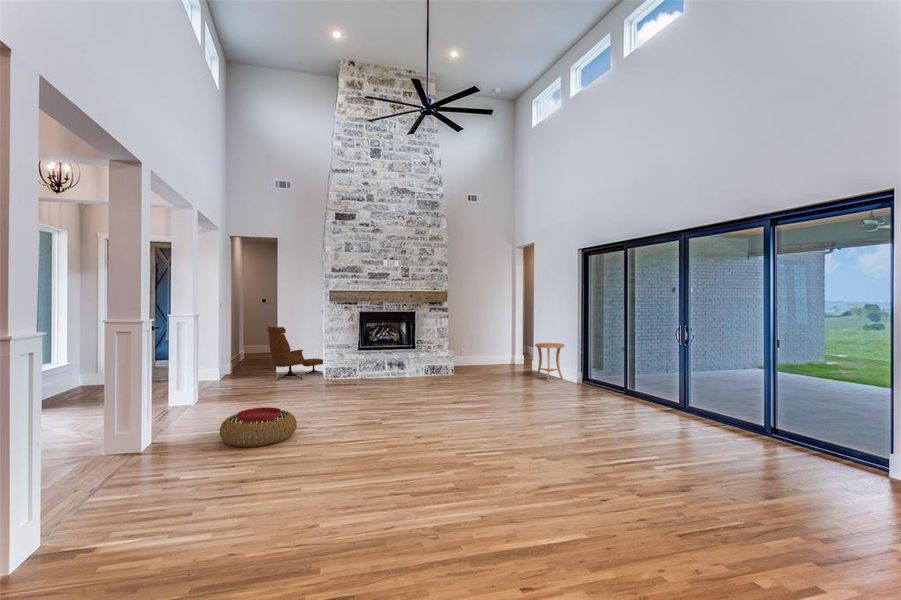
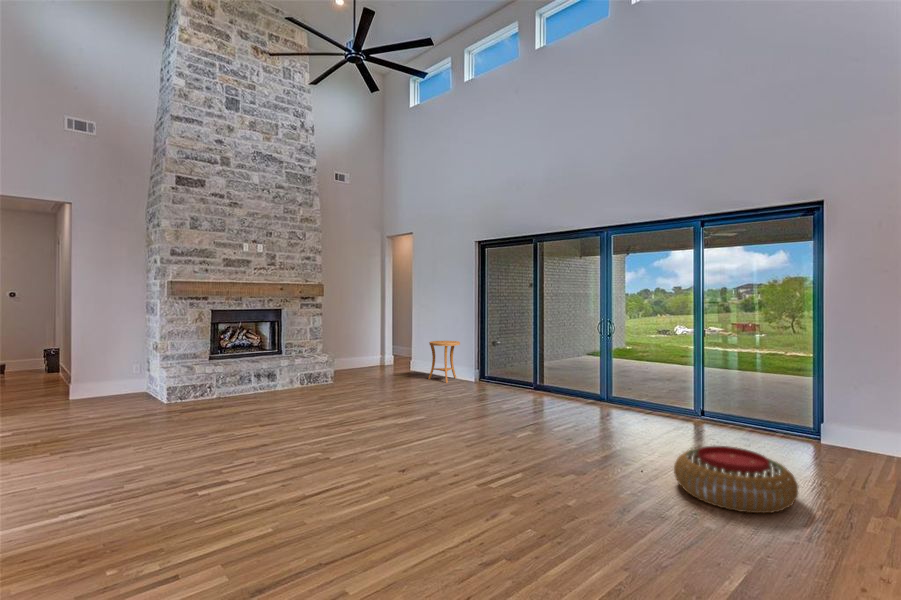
lounge chair: present [267,327,323,380] -> none [64,331,154,409]
pouf: present [220,407,297,447] -> present [674,446,798,513]

